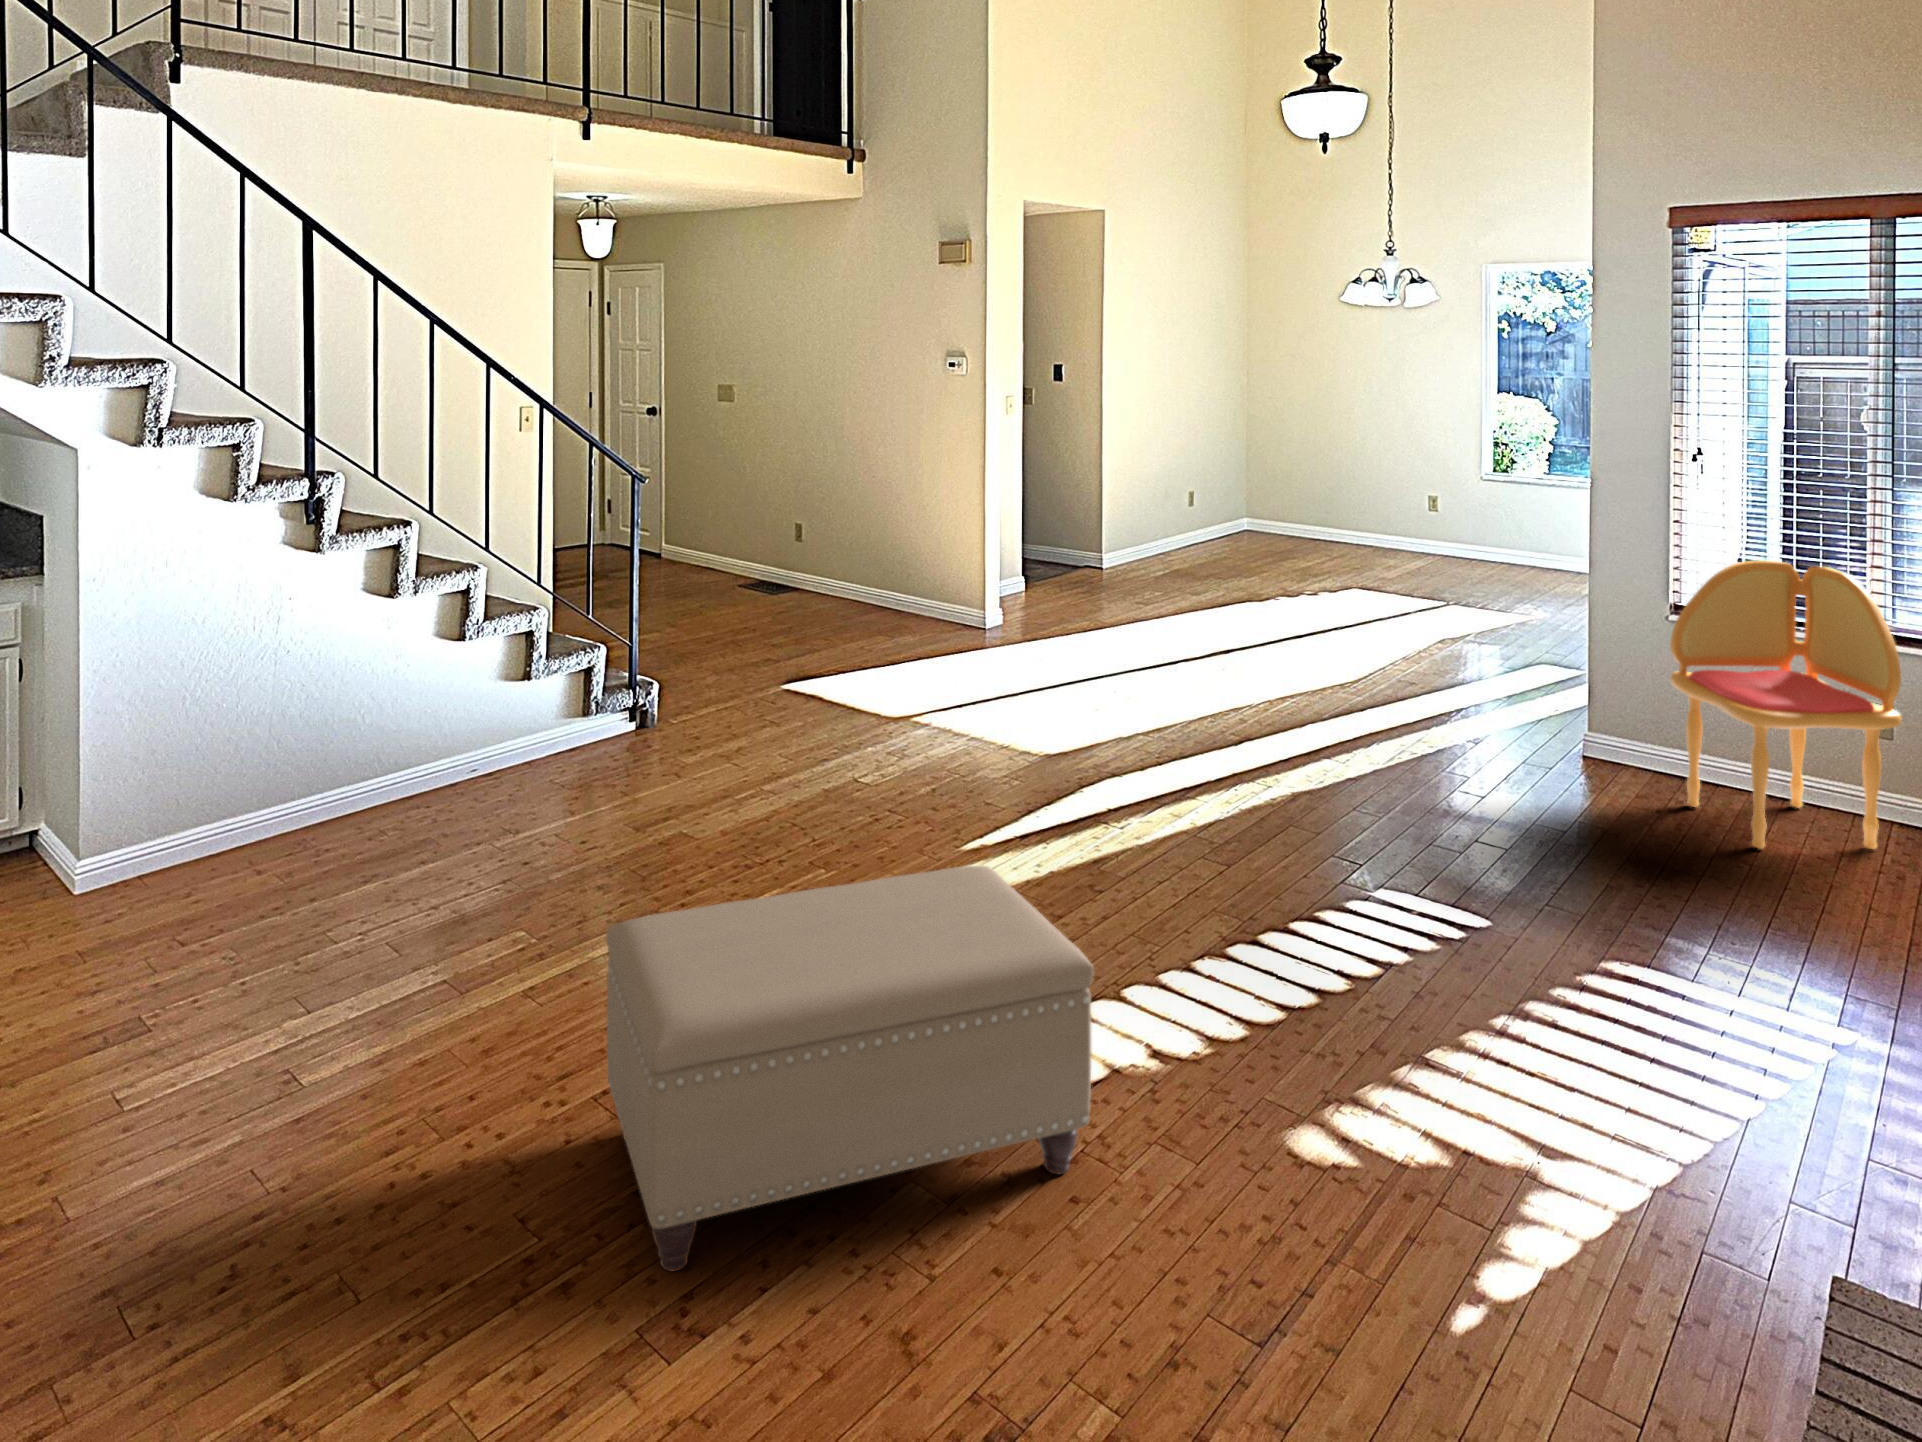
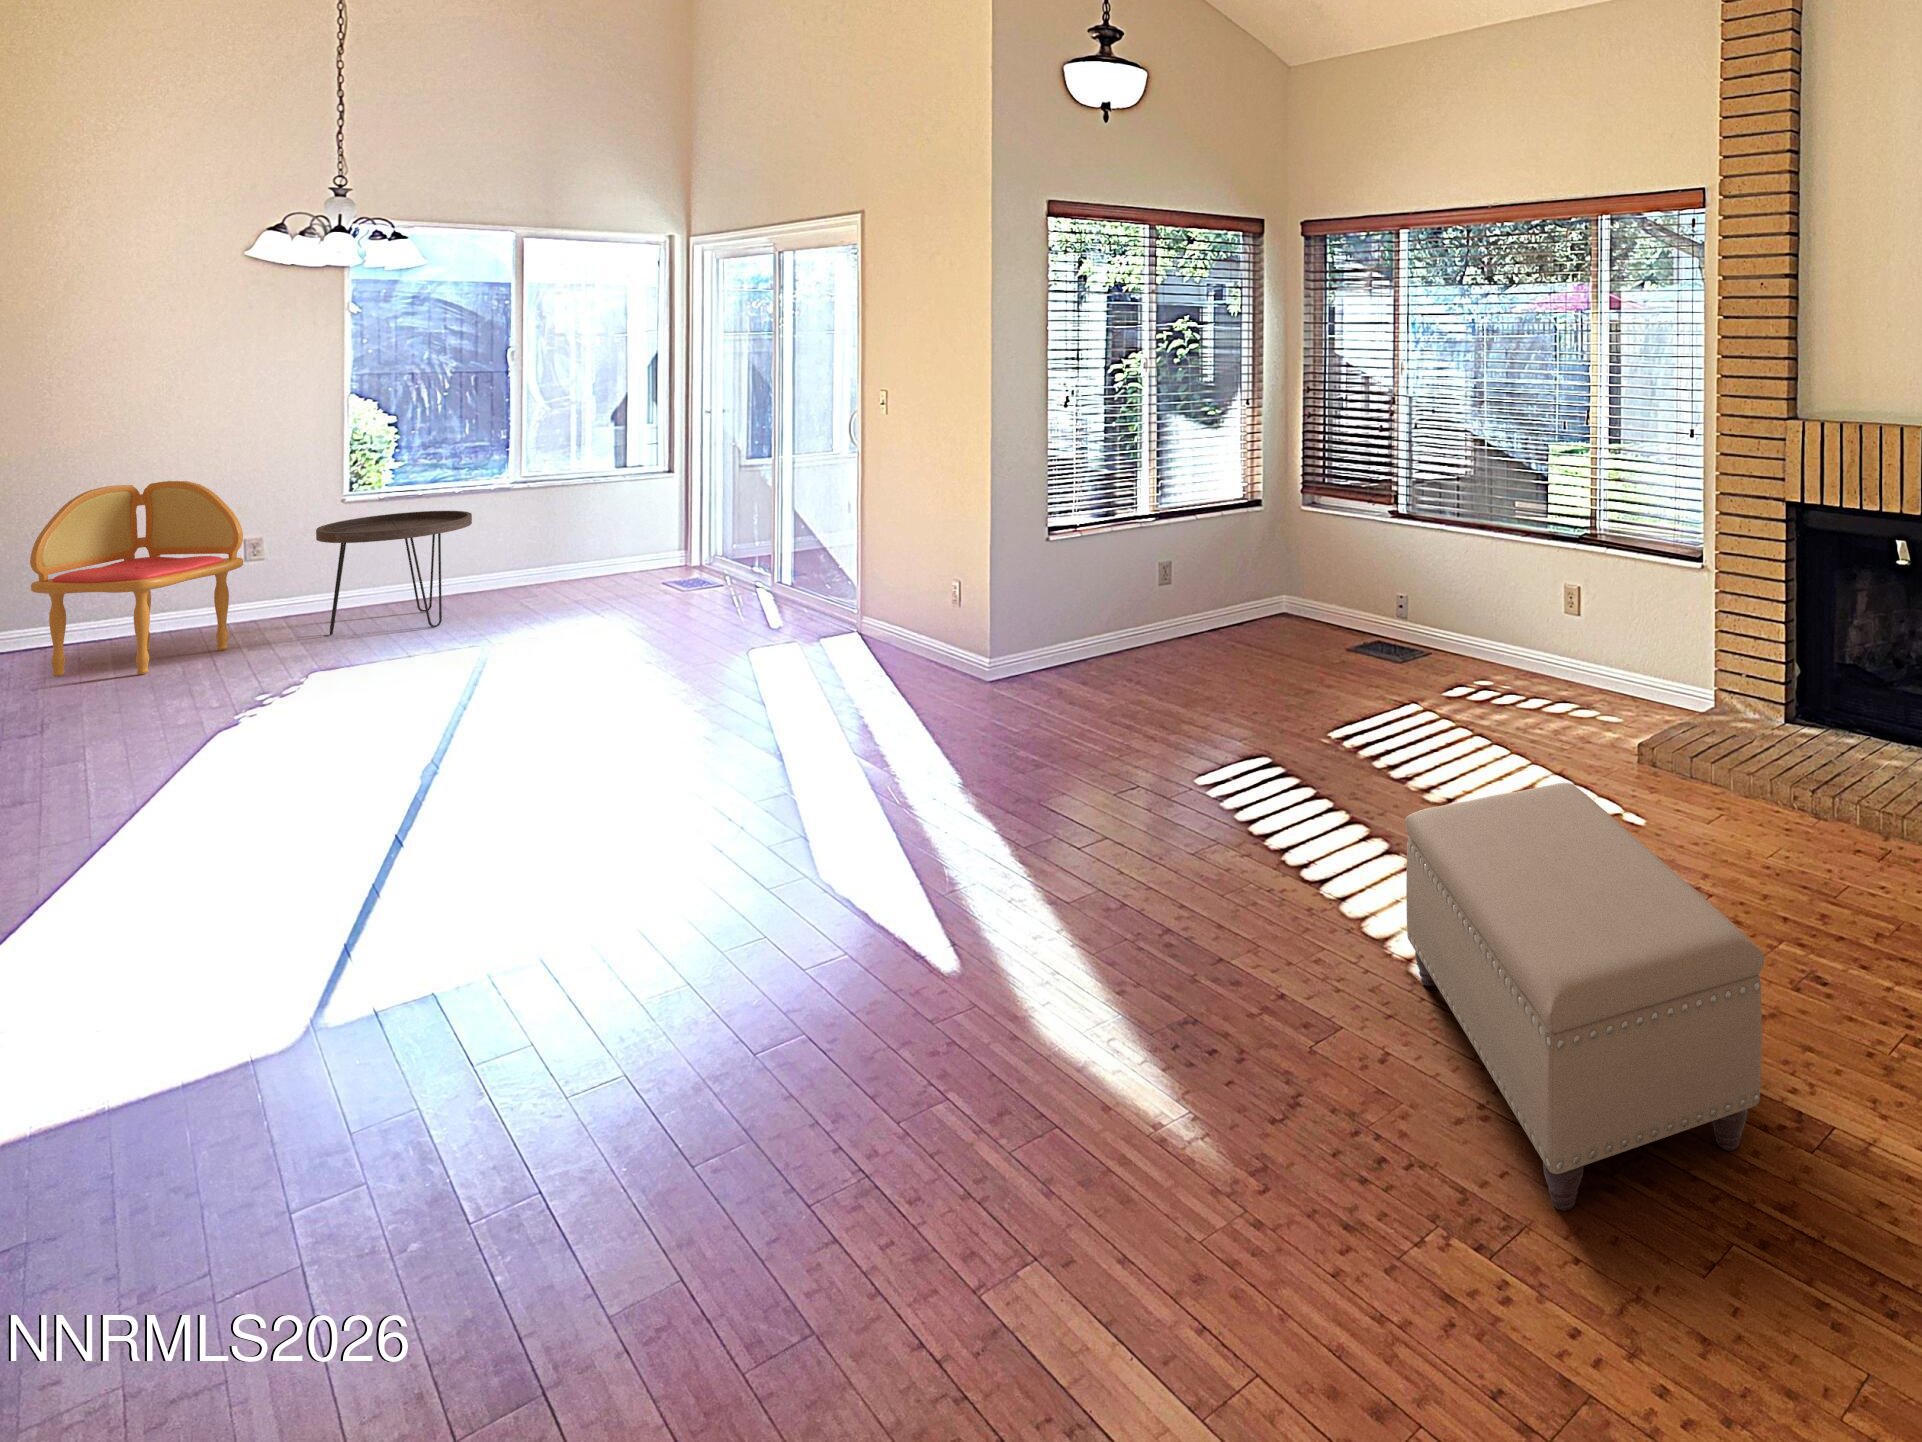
side table: none [1402,480,1503,582] -> present [316,511,472,635]
dining chair: present [1670,560,1901,849] -> present [30,481,243,677]

